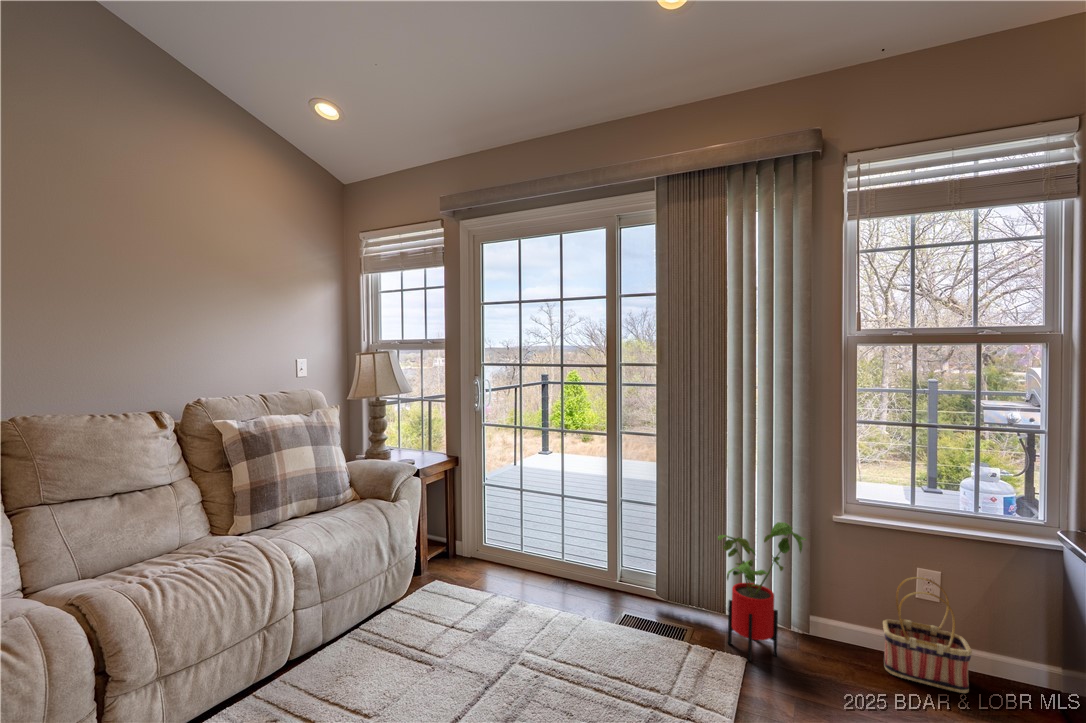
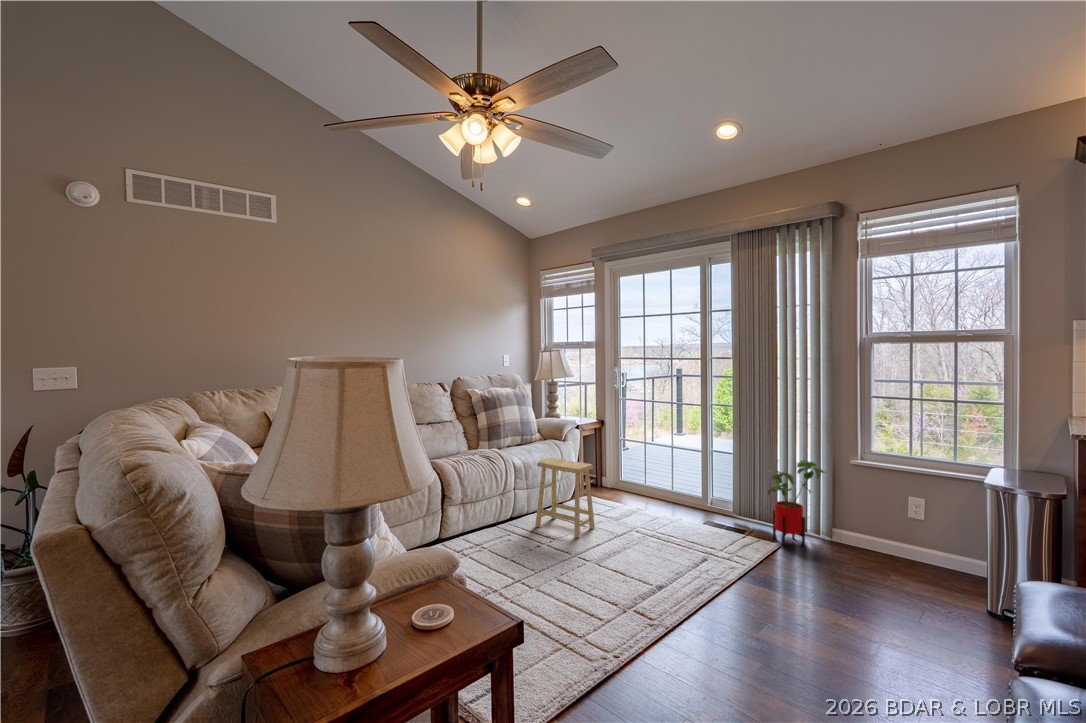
footstool: none [337,542,449,700] -> present [535,458,595,538]
basket: present [883,577,972,693] -> none [879,502,939,575]

